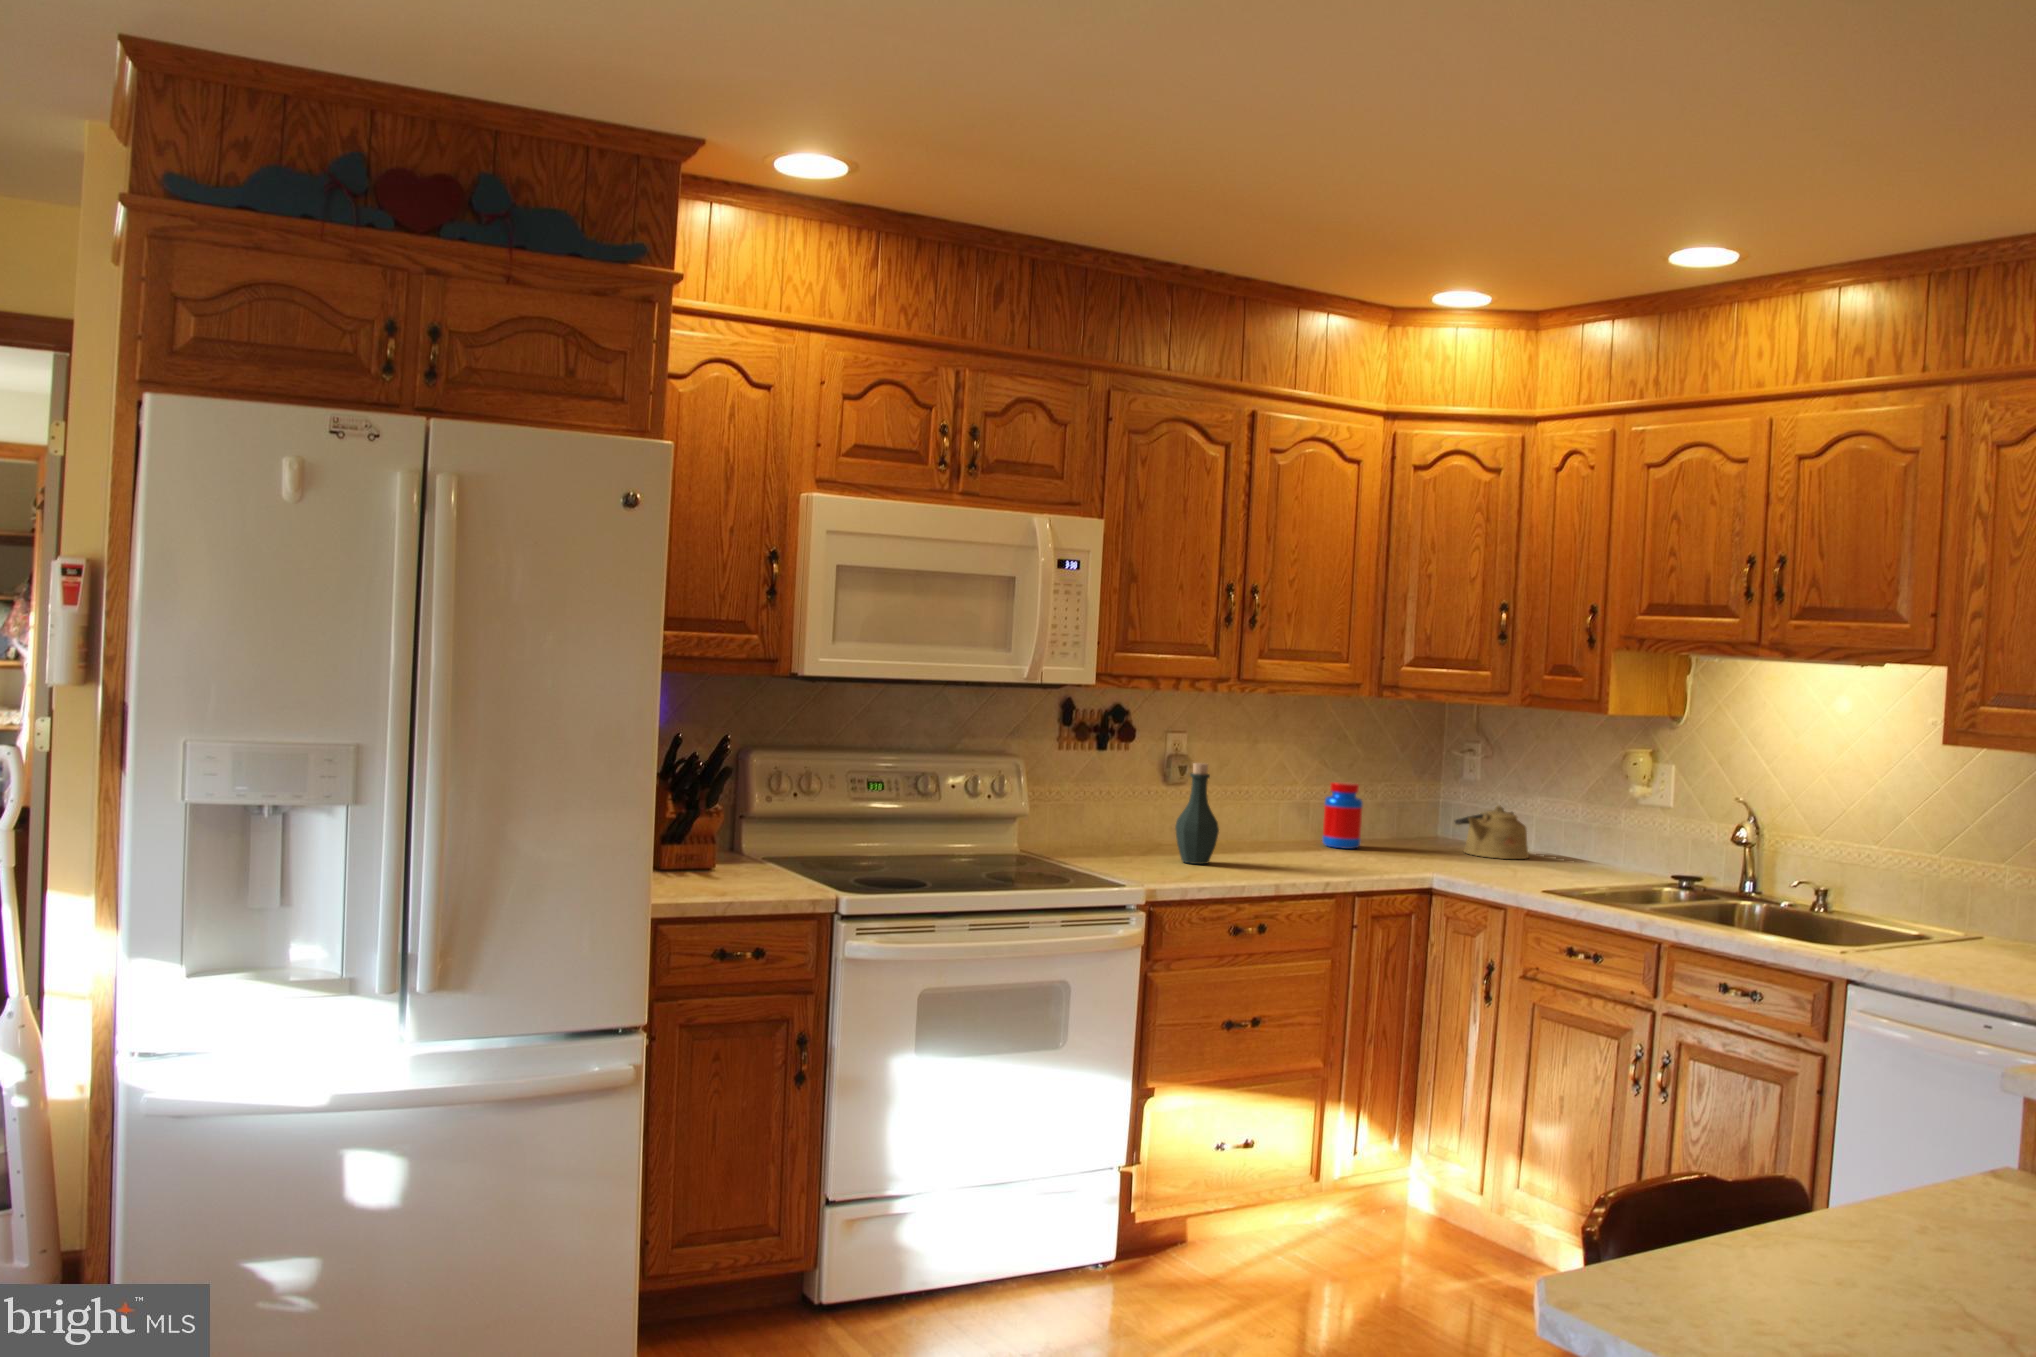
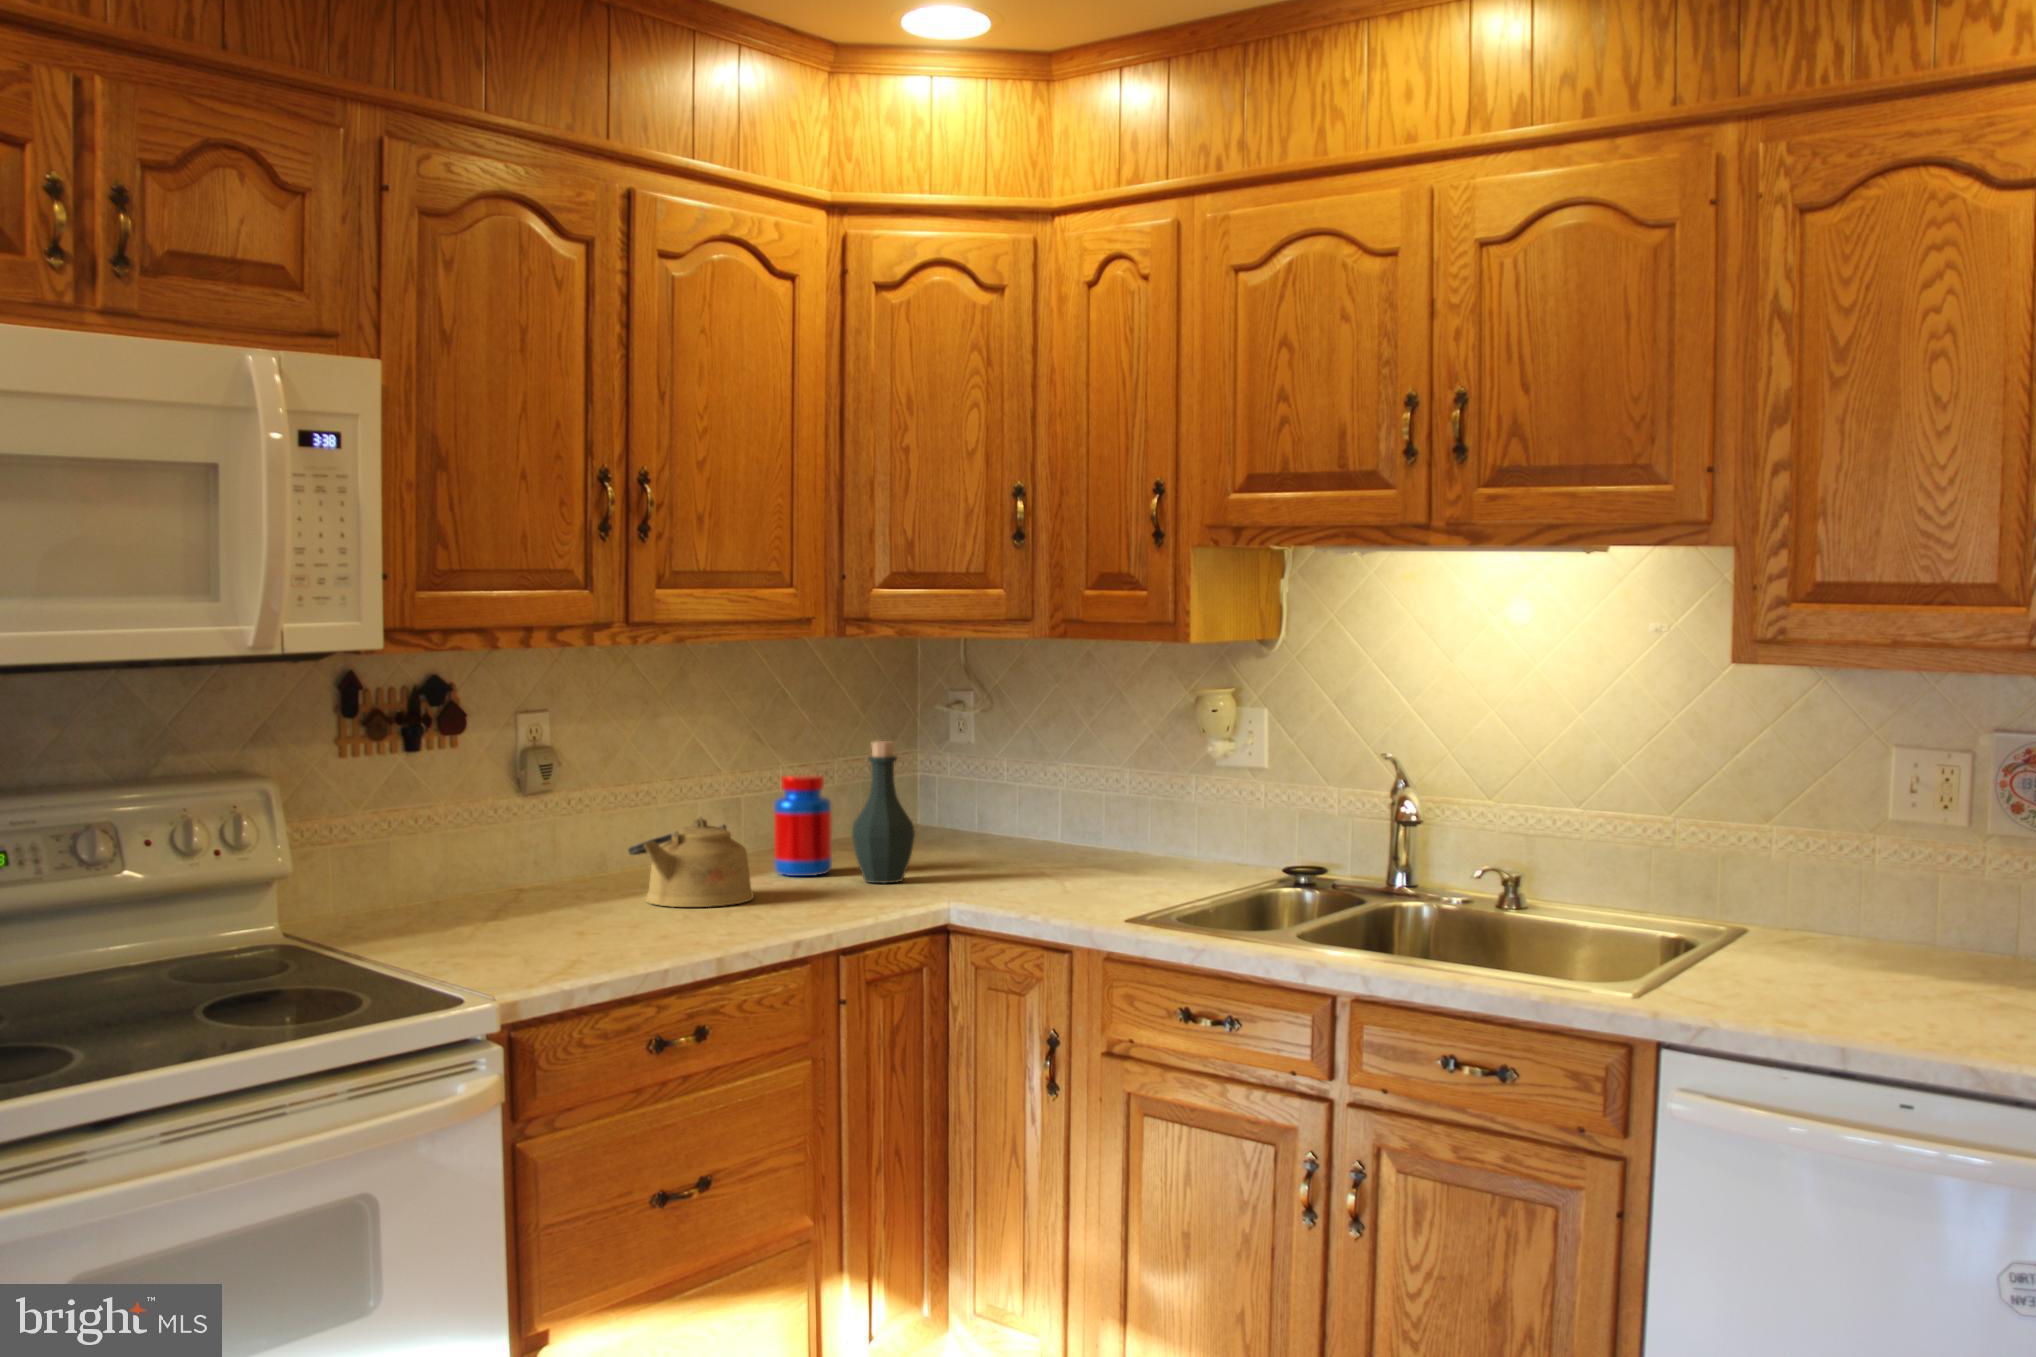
bottle: present [1175,763,1219,864] -> present [852,741,915,883]
kettle: present [1455,805,1529,859] -> present [628,816,754,907]

